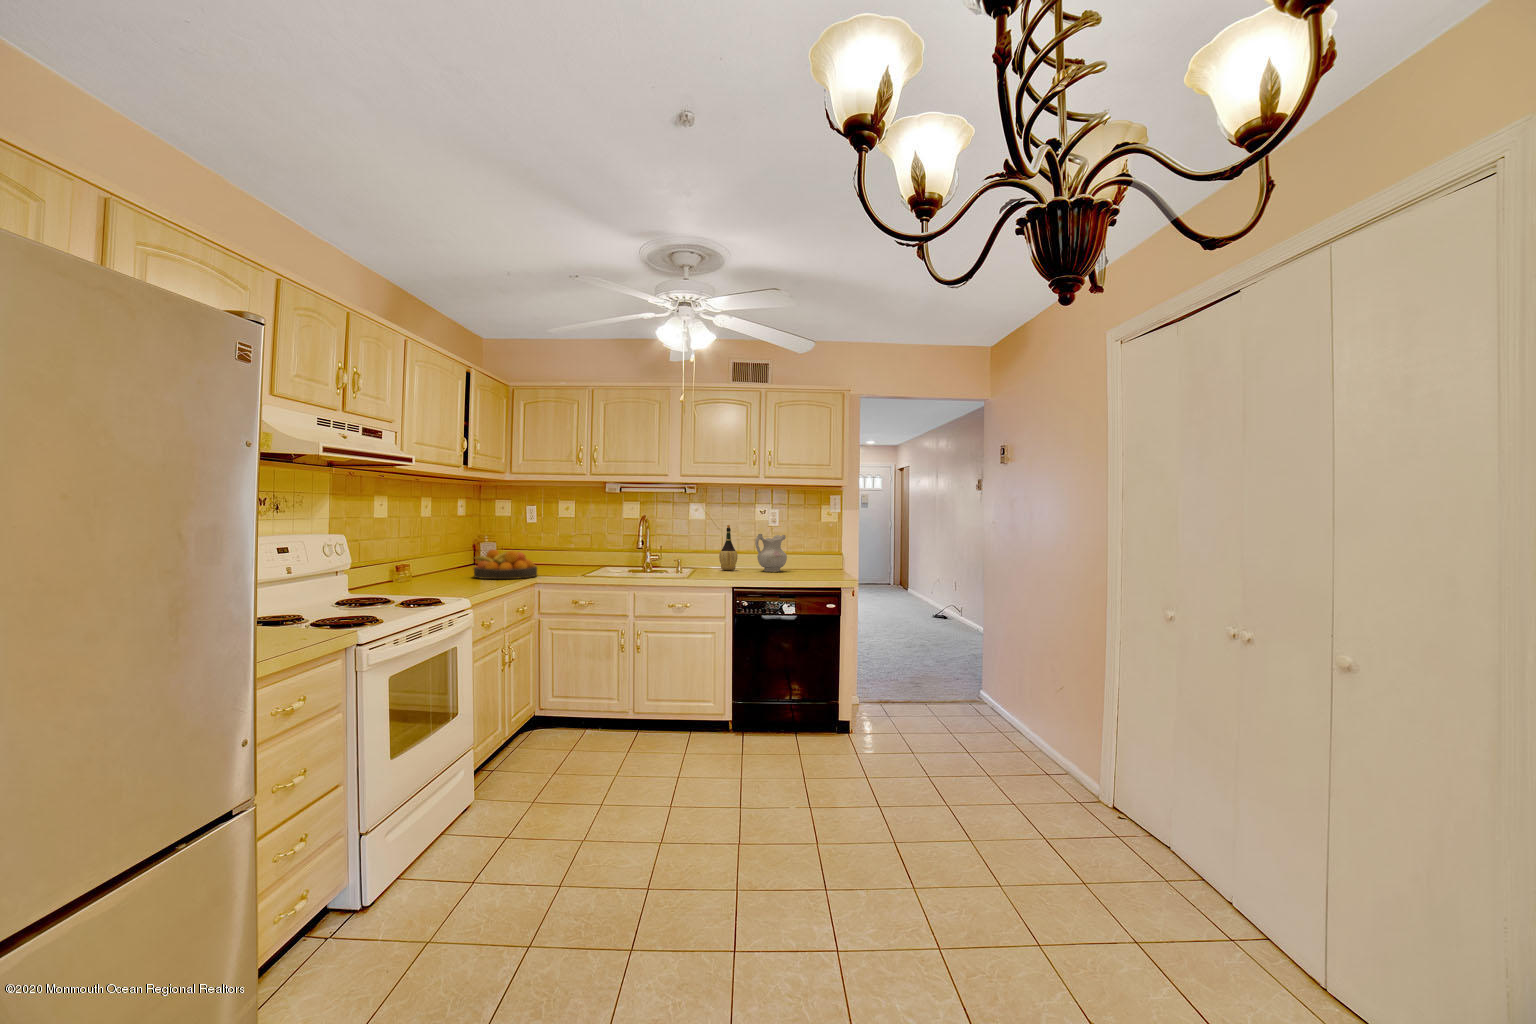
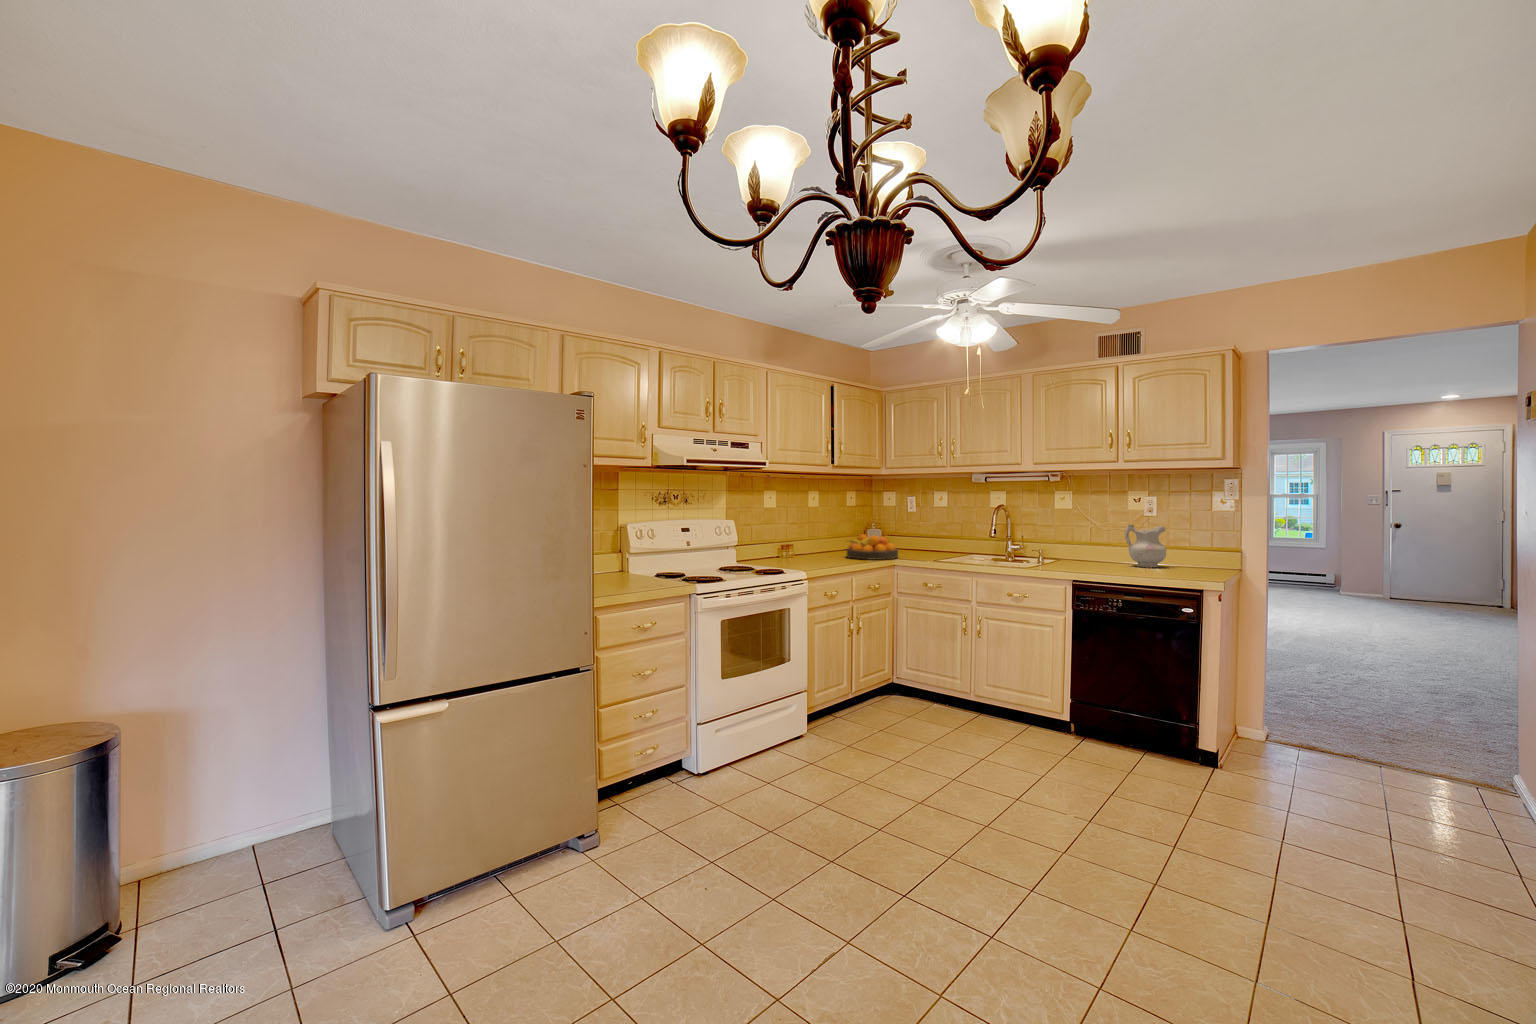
wine bottle: present [719,525,738,570] -> none [1085,515,1107,563]

